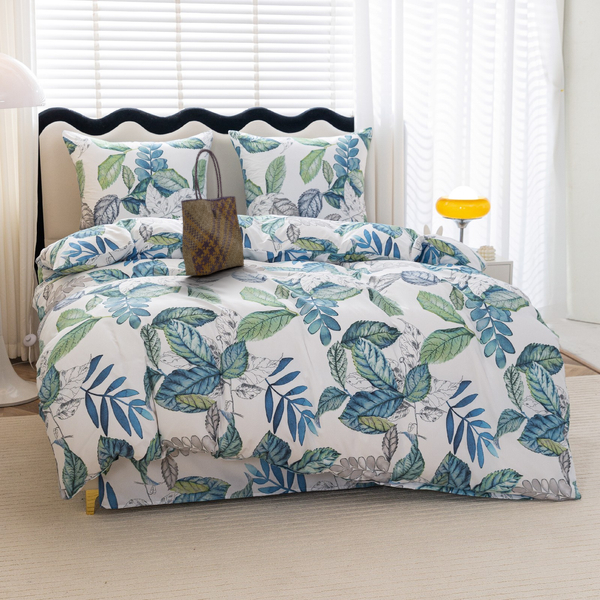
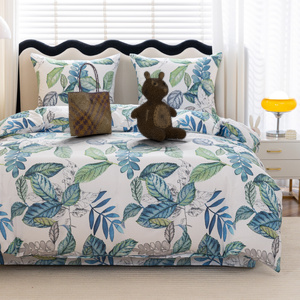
teddy bear: none [296,162,388,279] -> present [131,71,187,141]

